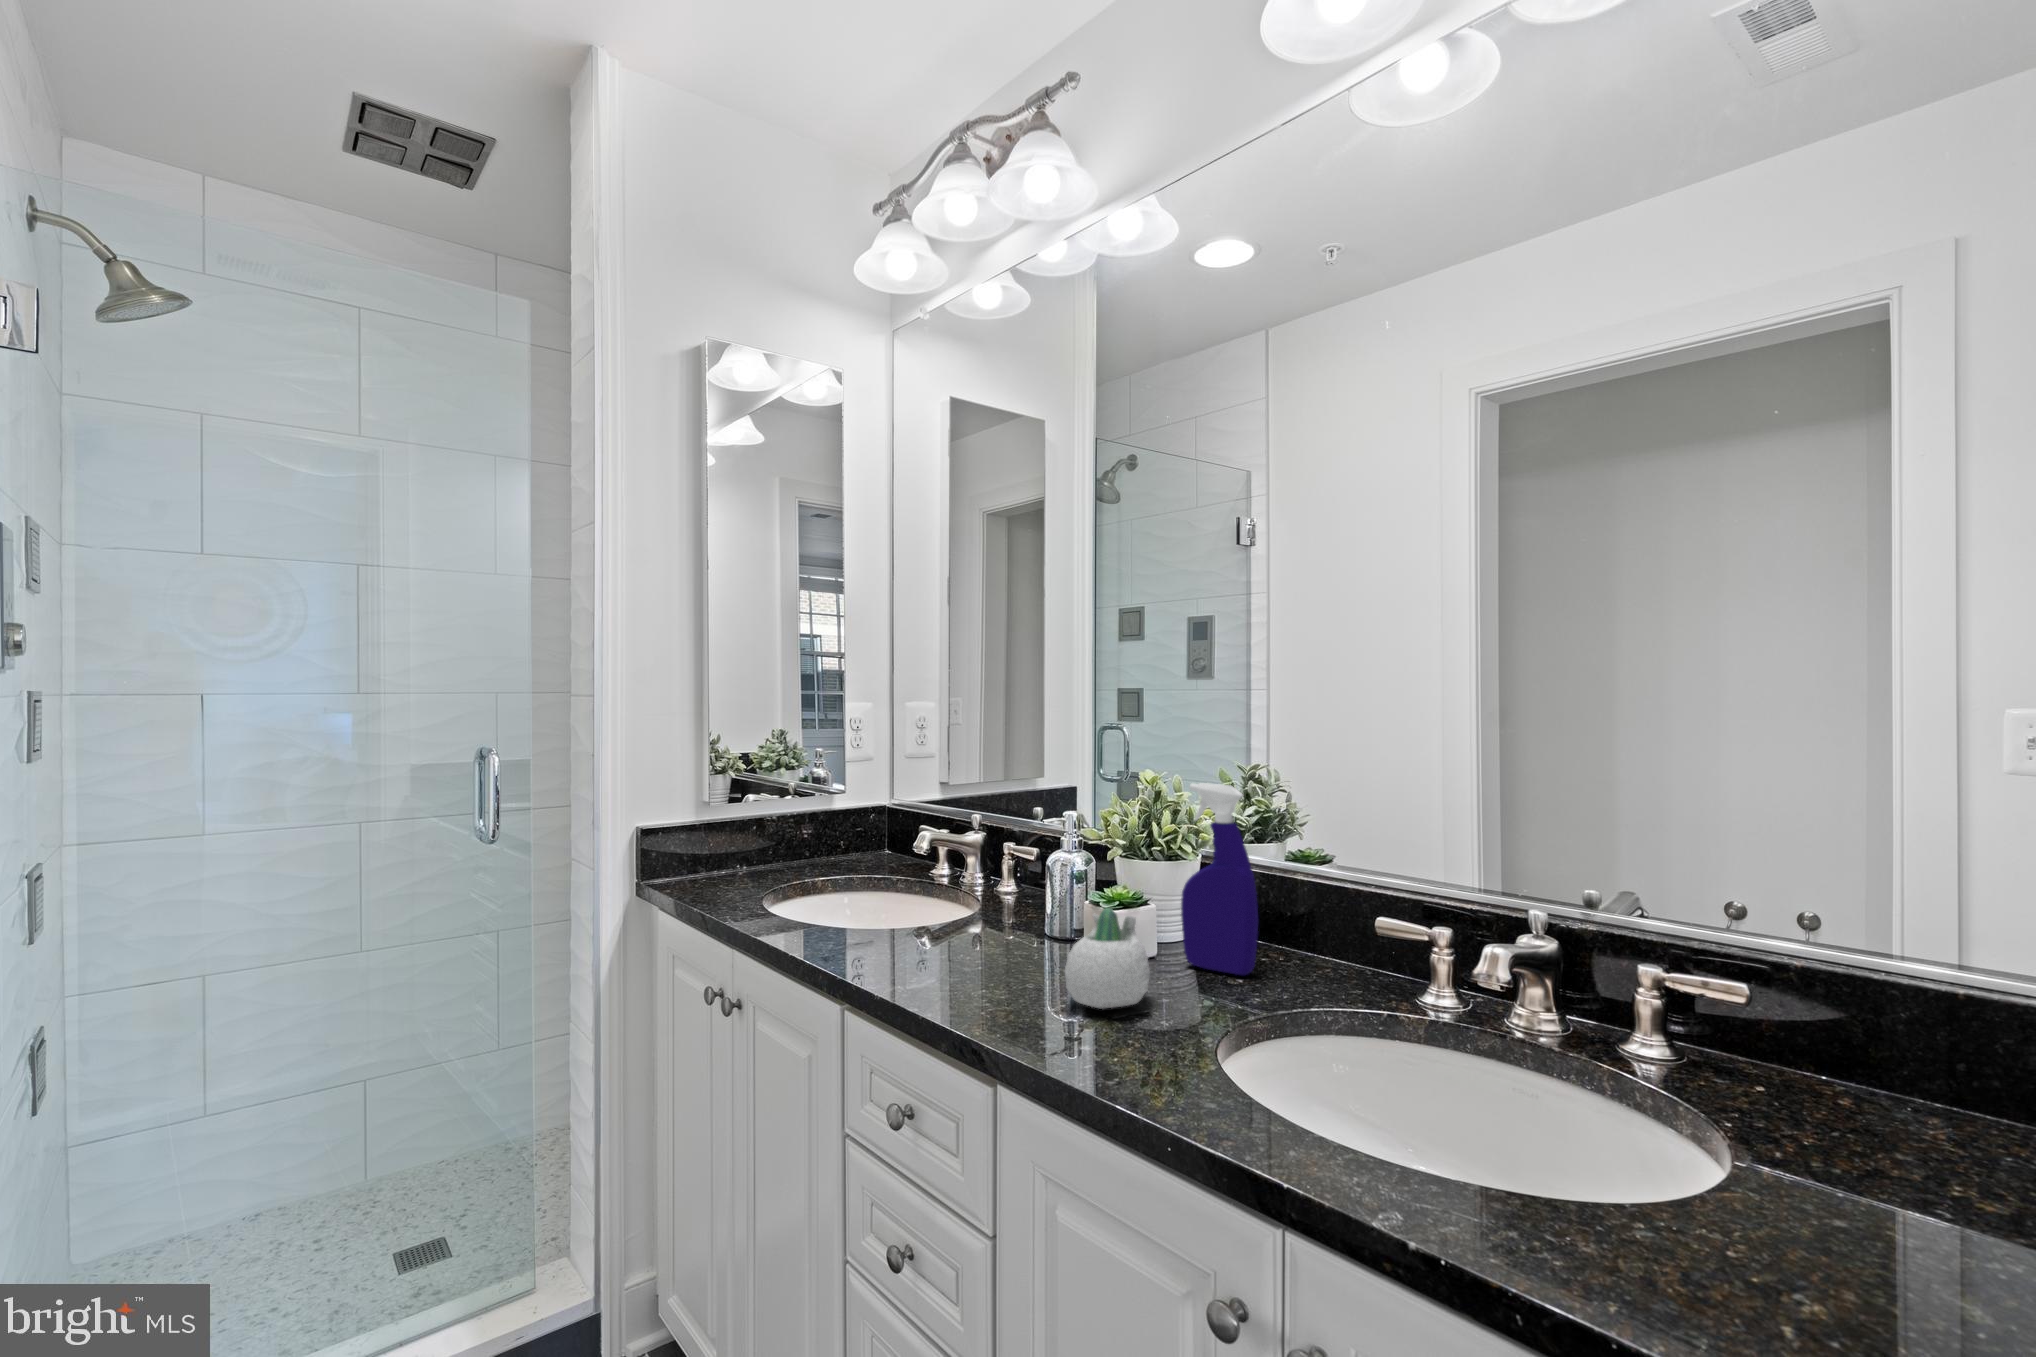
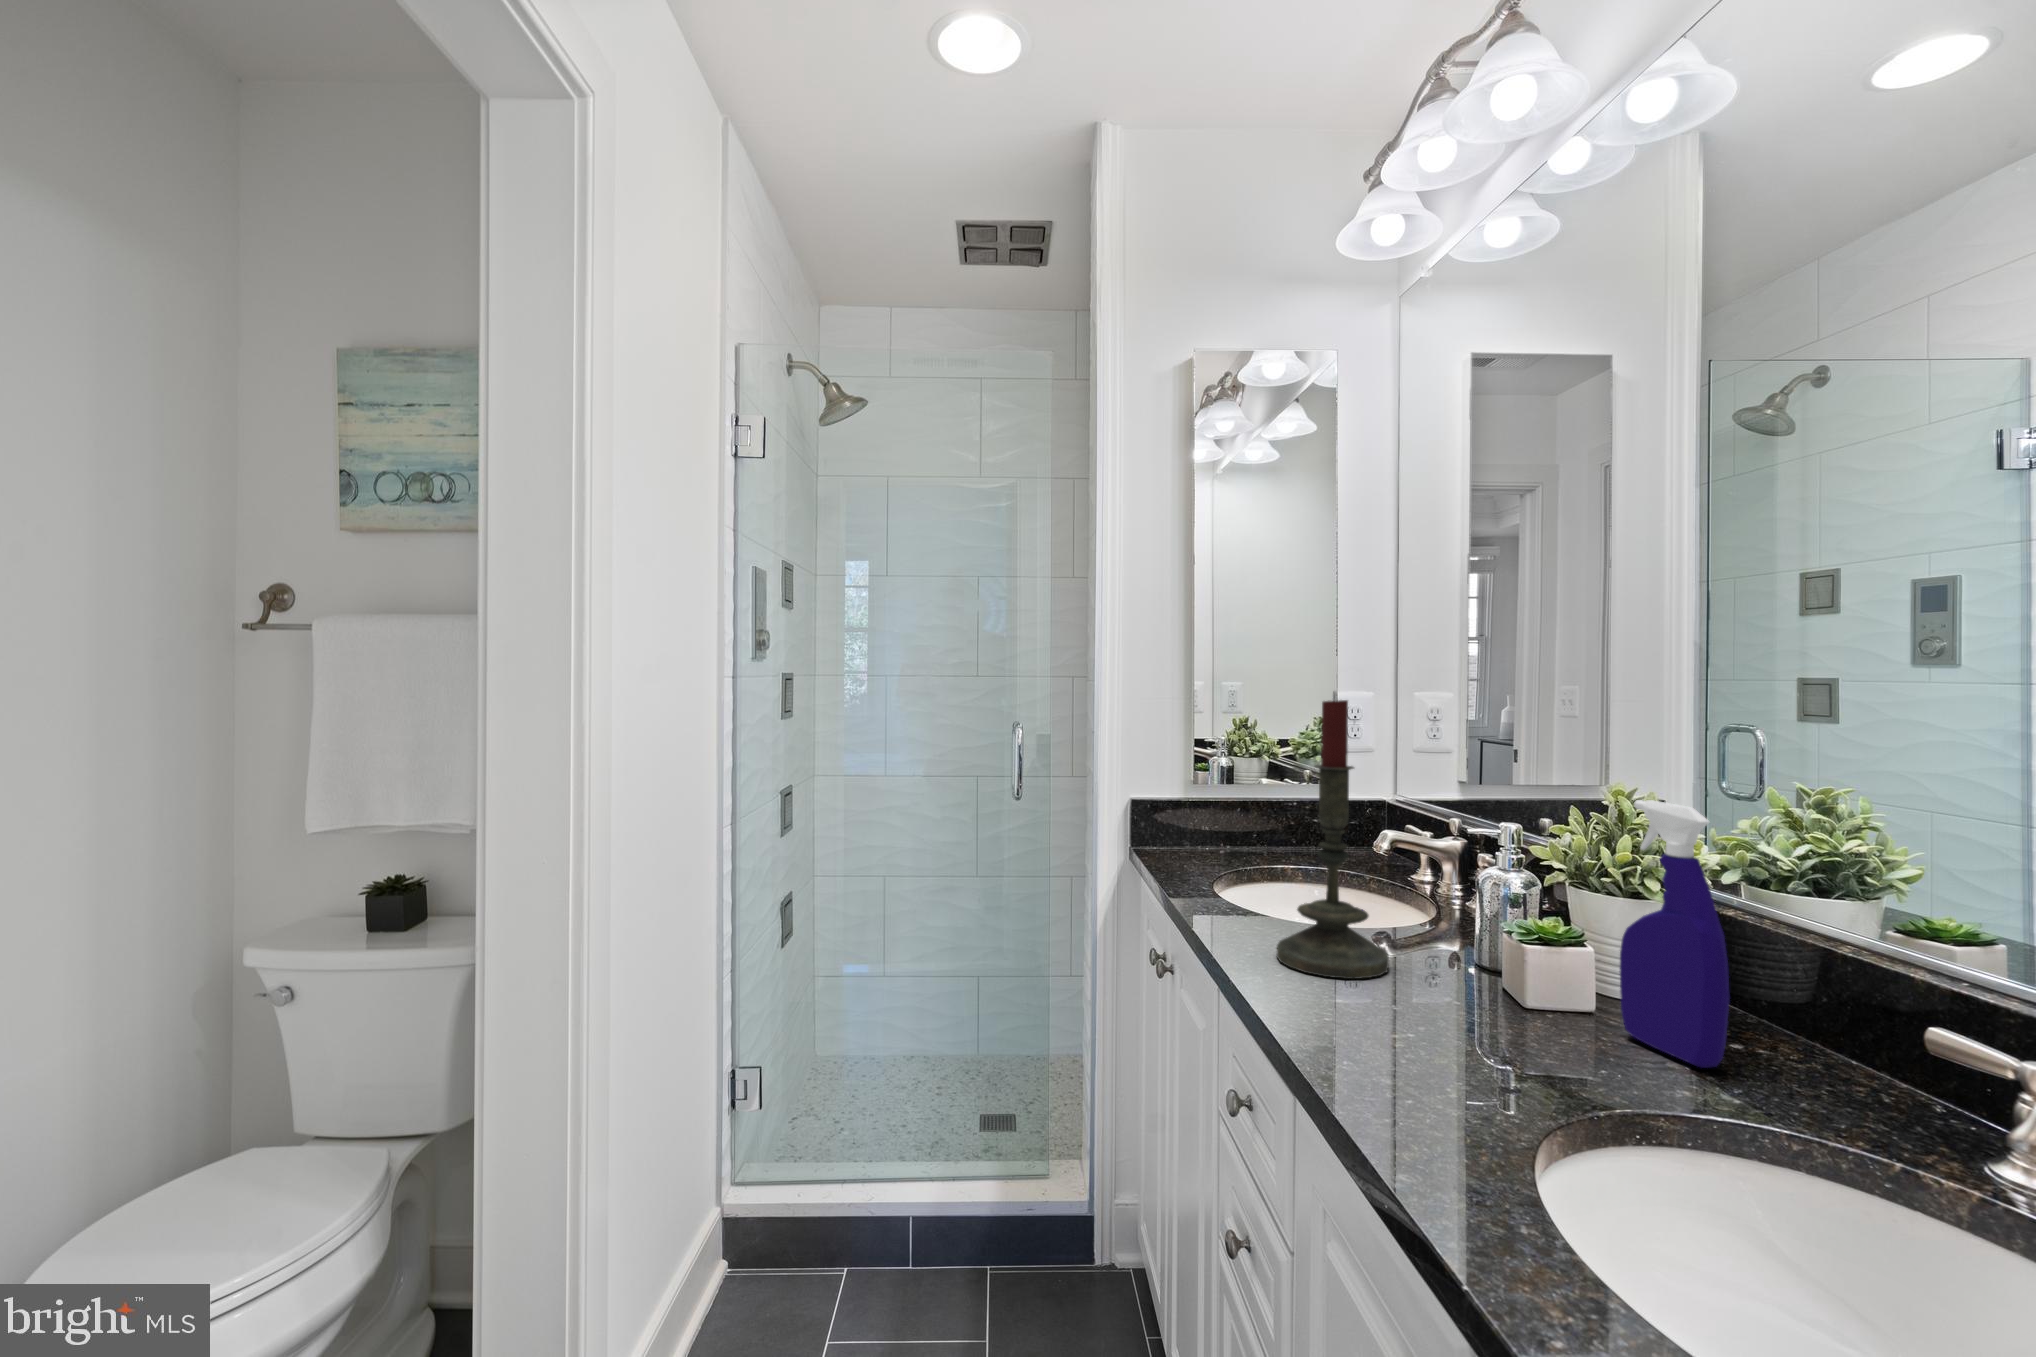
candle: none [899,705,998,971] -> present [1277,693,1389,979]
succulent planter: present [1065,908,1150,1009] -> none [1394,936,1519,1061]

